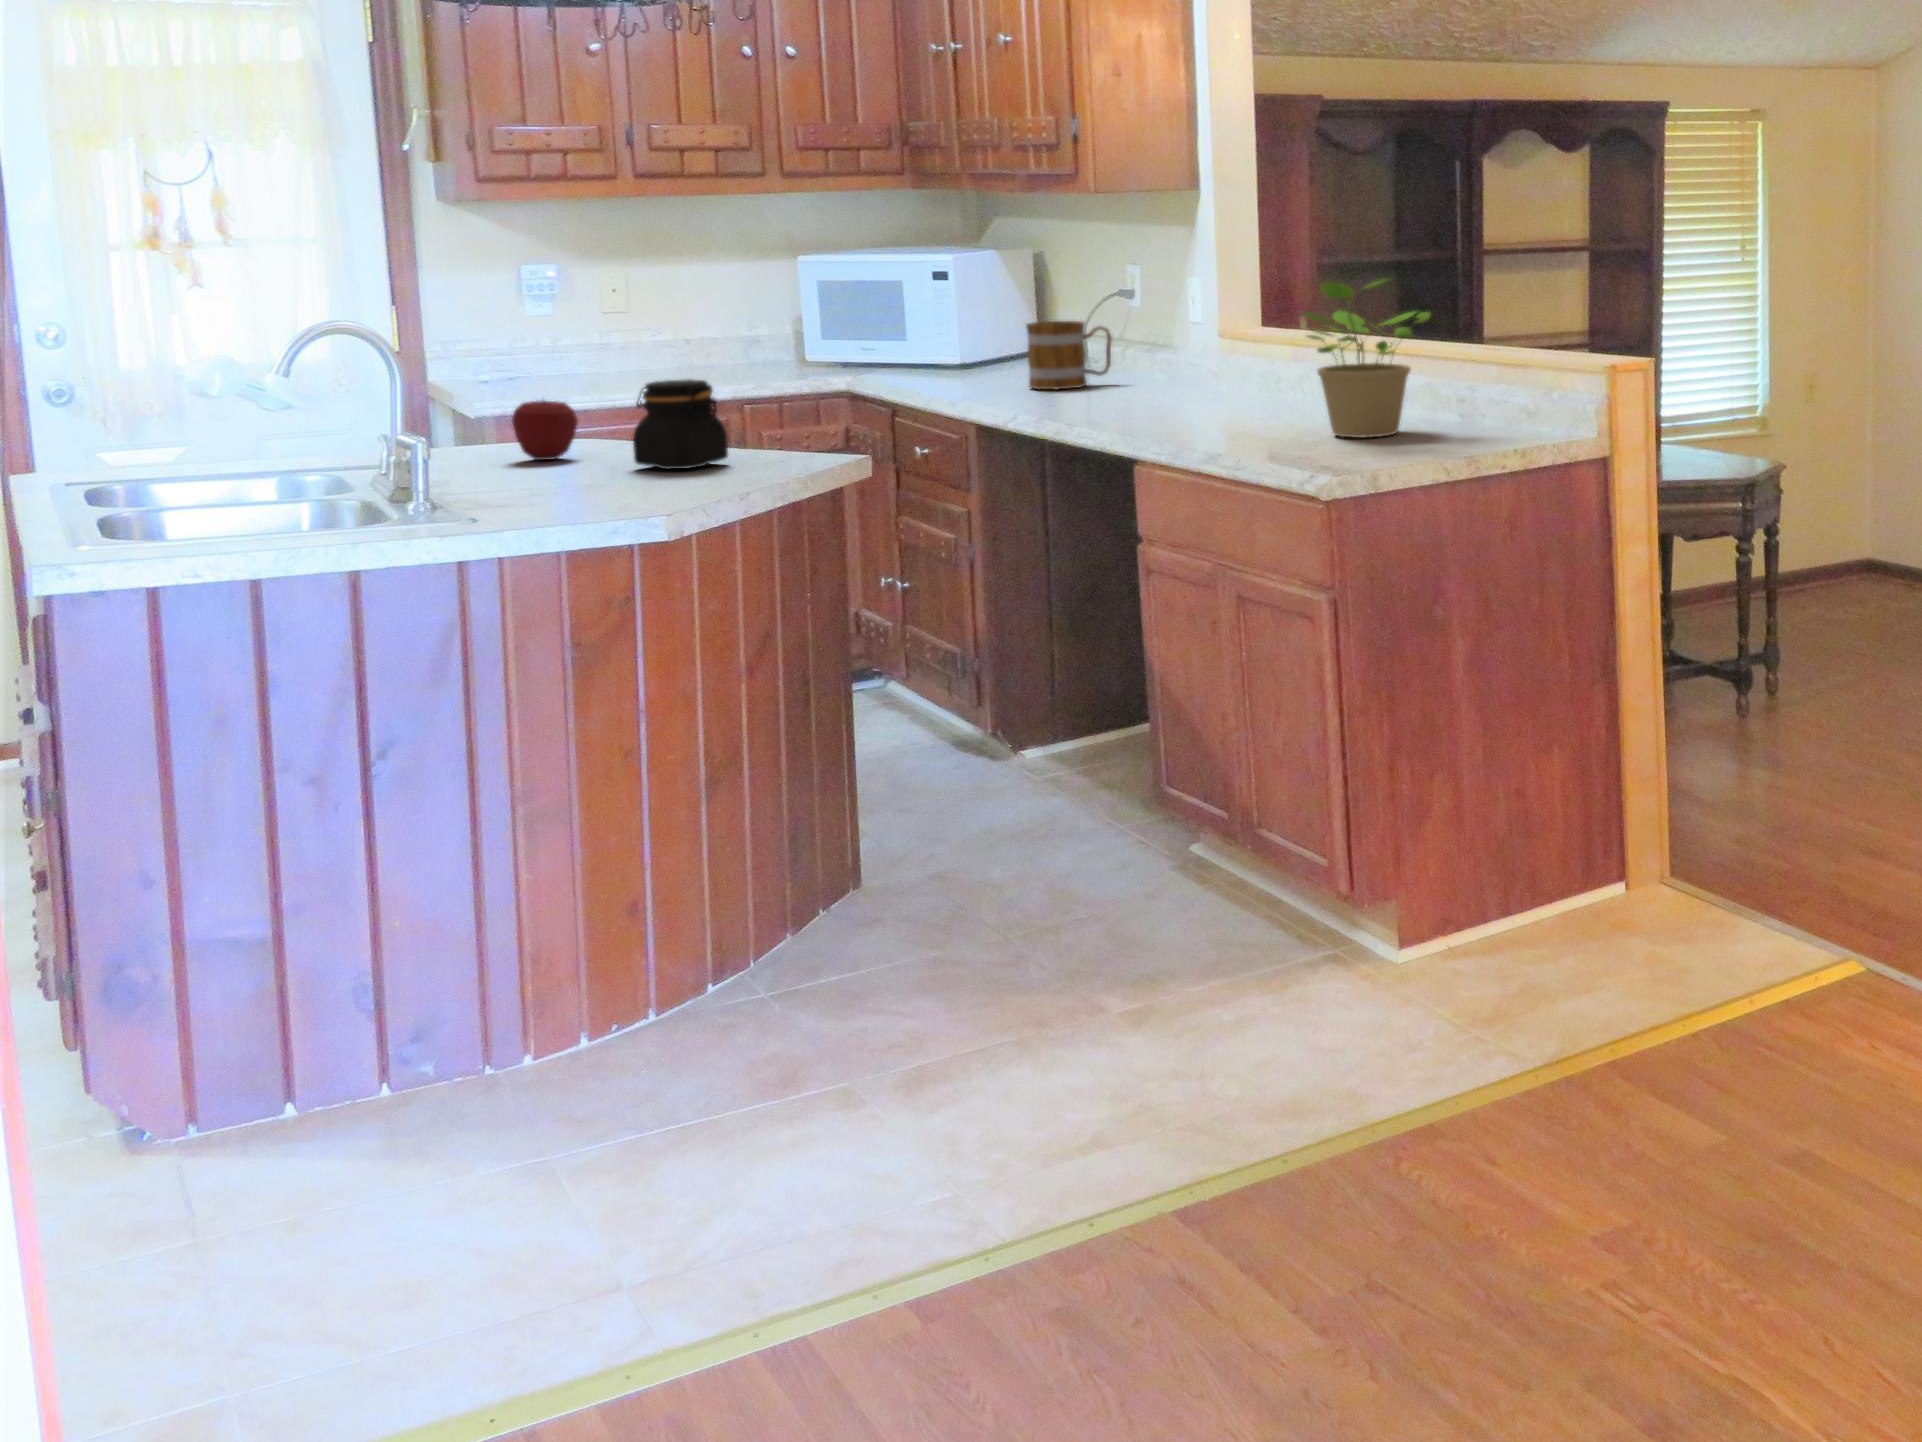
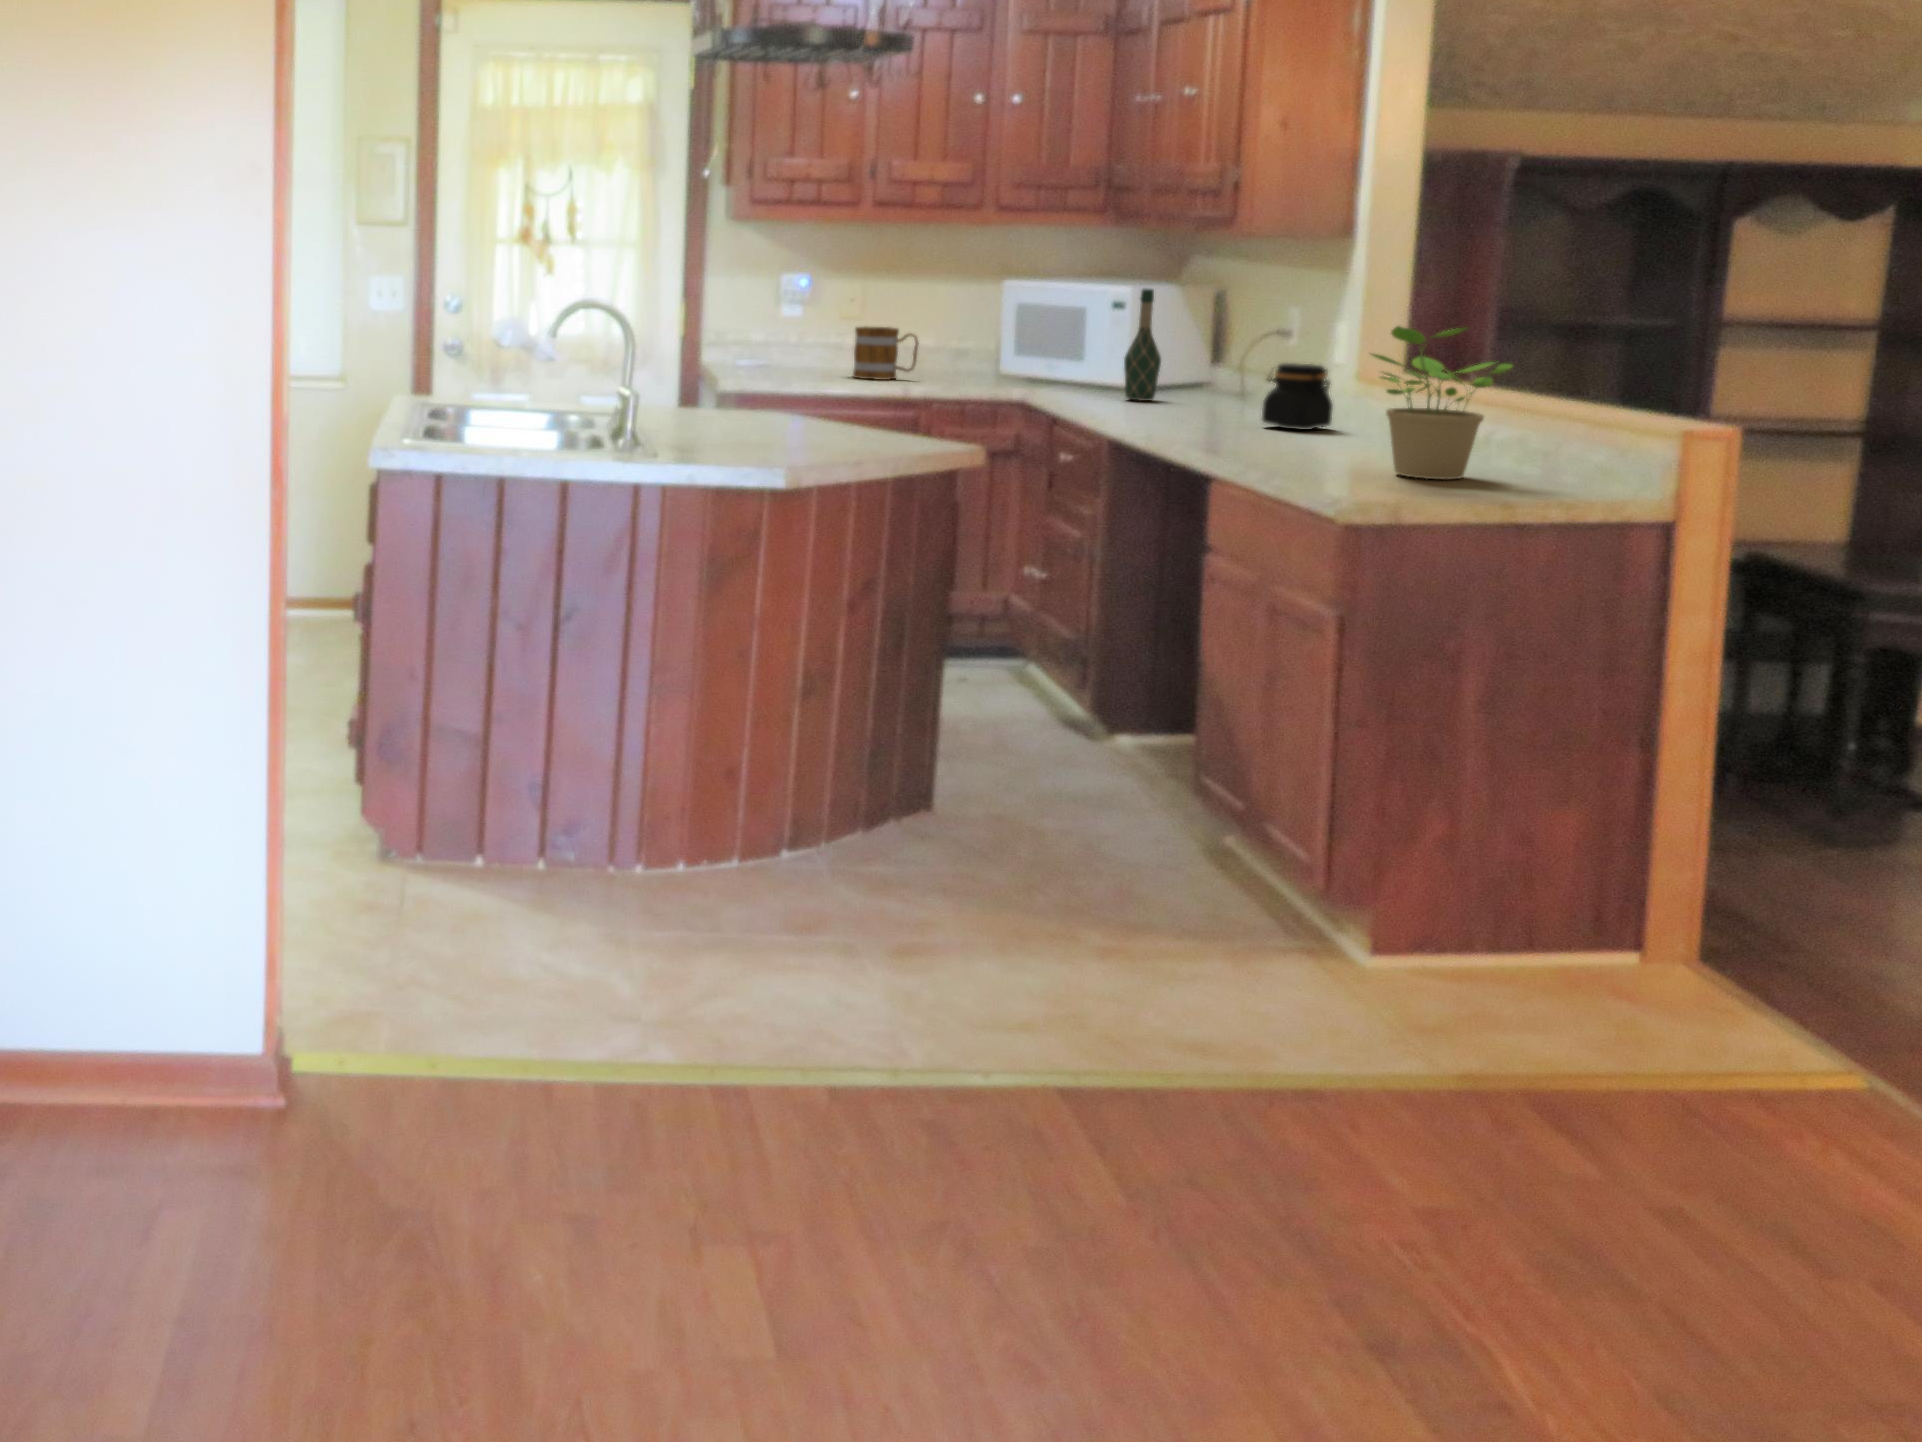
wine bottle: none [972,256,1012,381] -> present [1124,289,1161,401]
mug: present [1026,321,1111,389] -> present [853,327,919,380]
jar: present [633,379,728,469] -> present [1262,363,1333,430]
apple: present [512,400,578,460] -> none [713,373,760,423]

